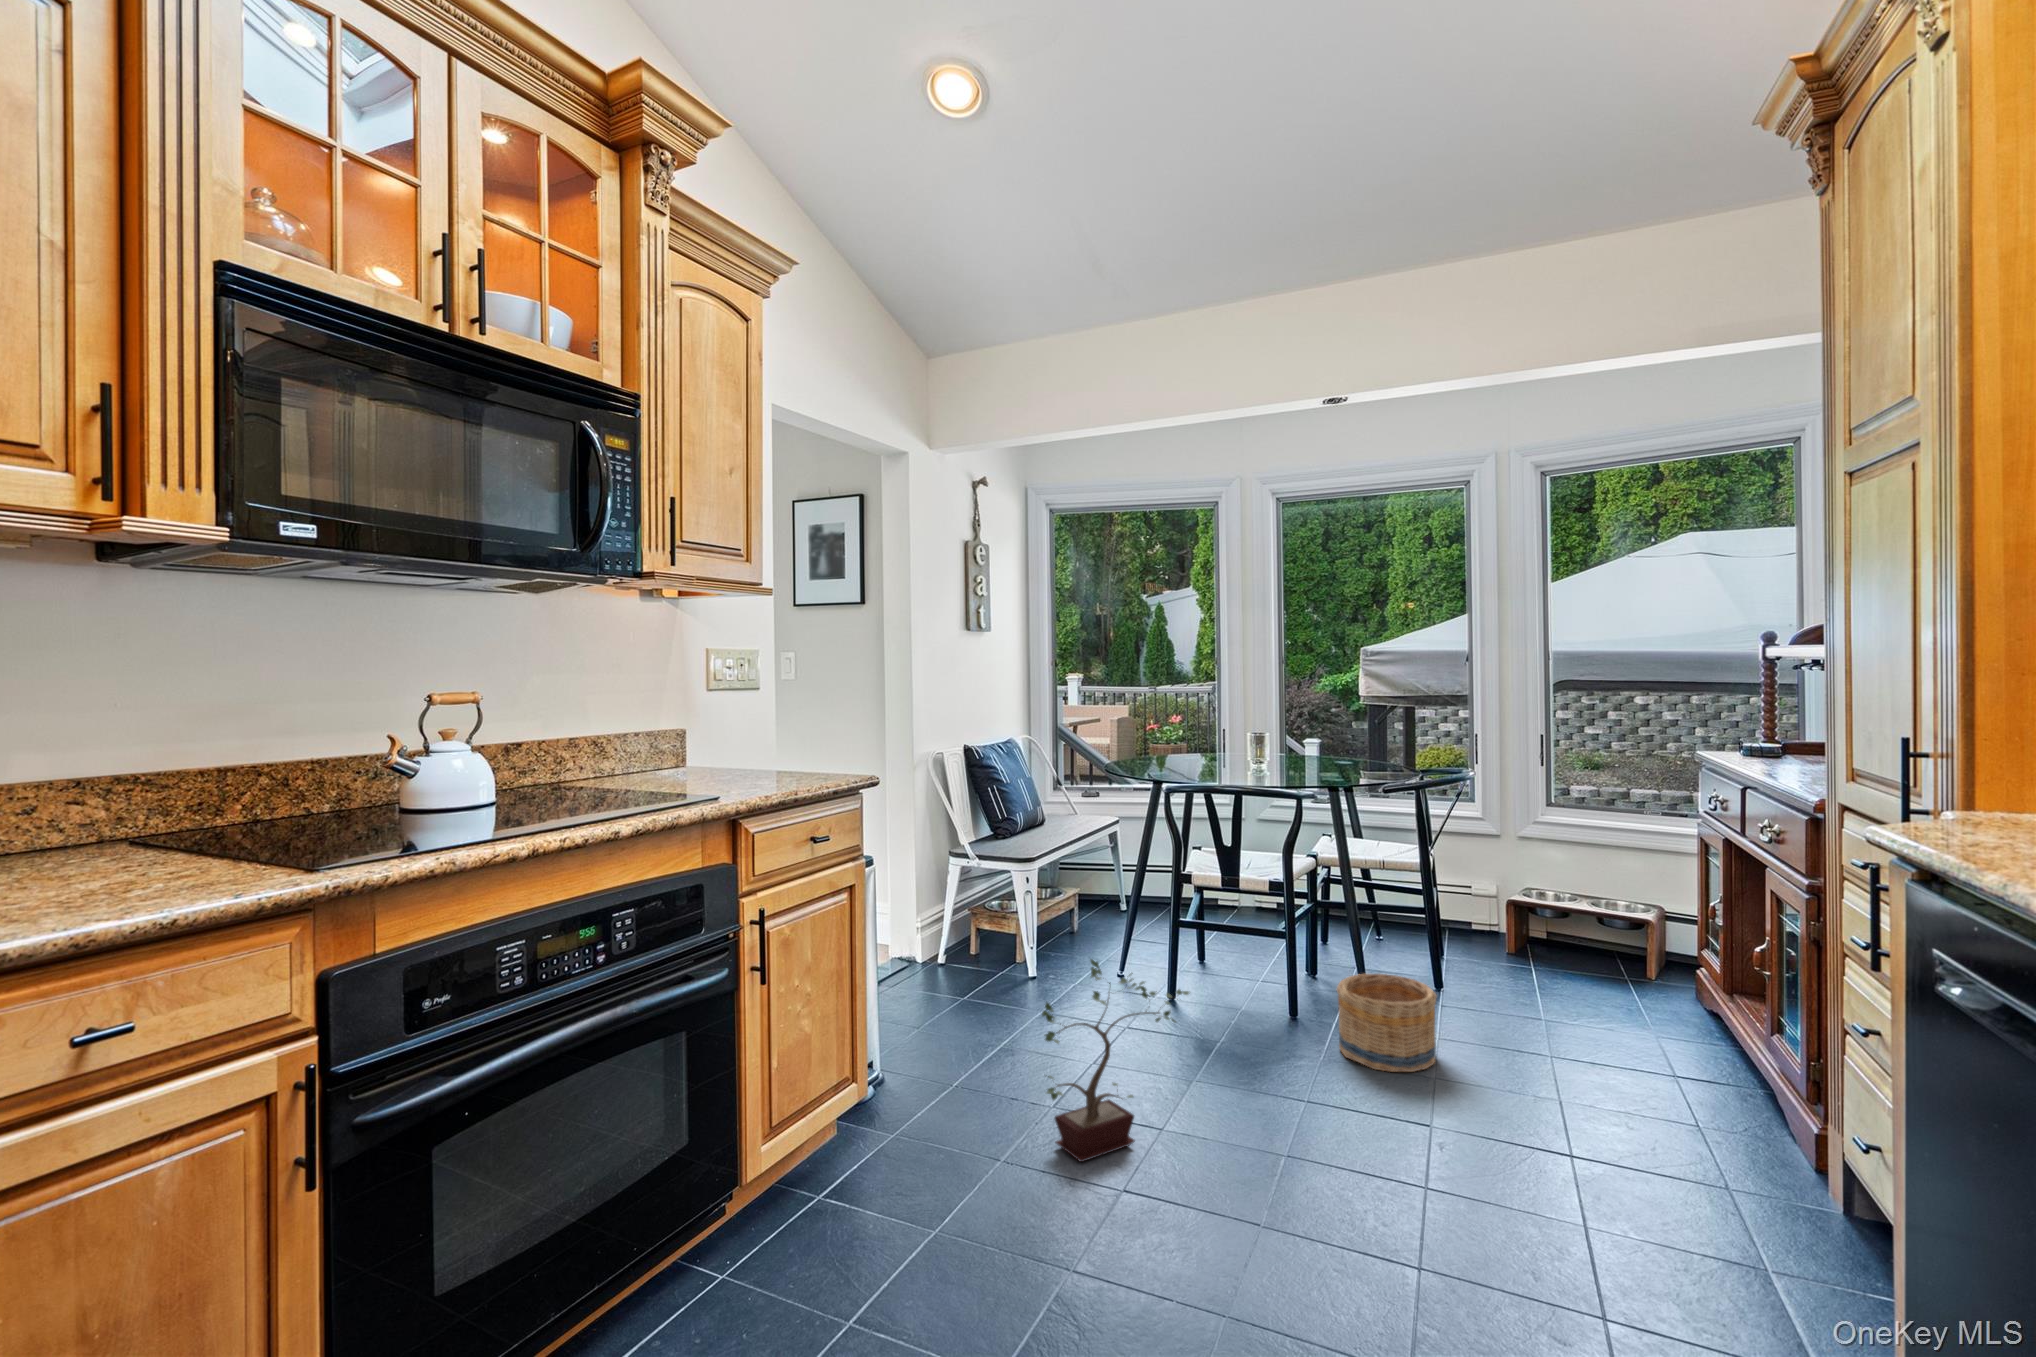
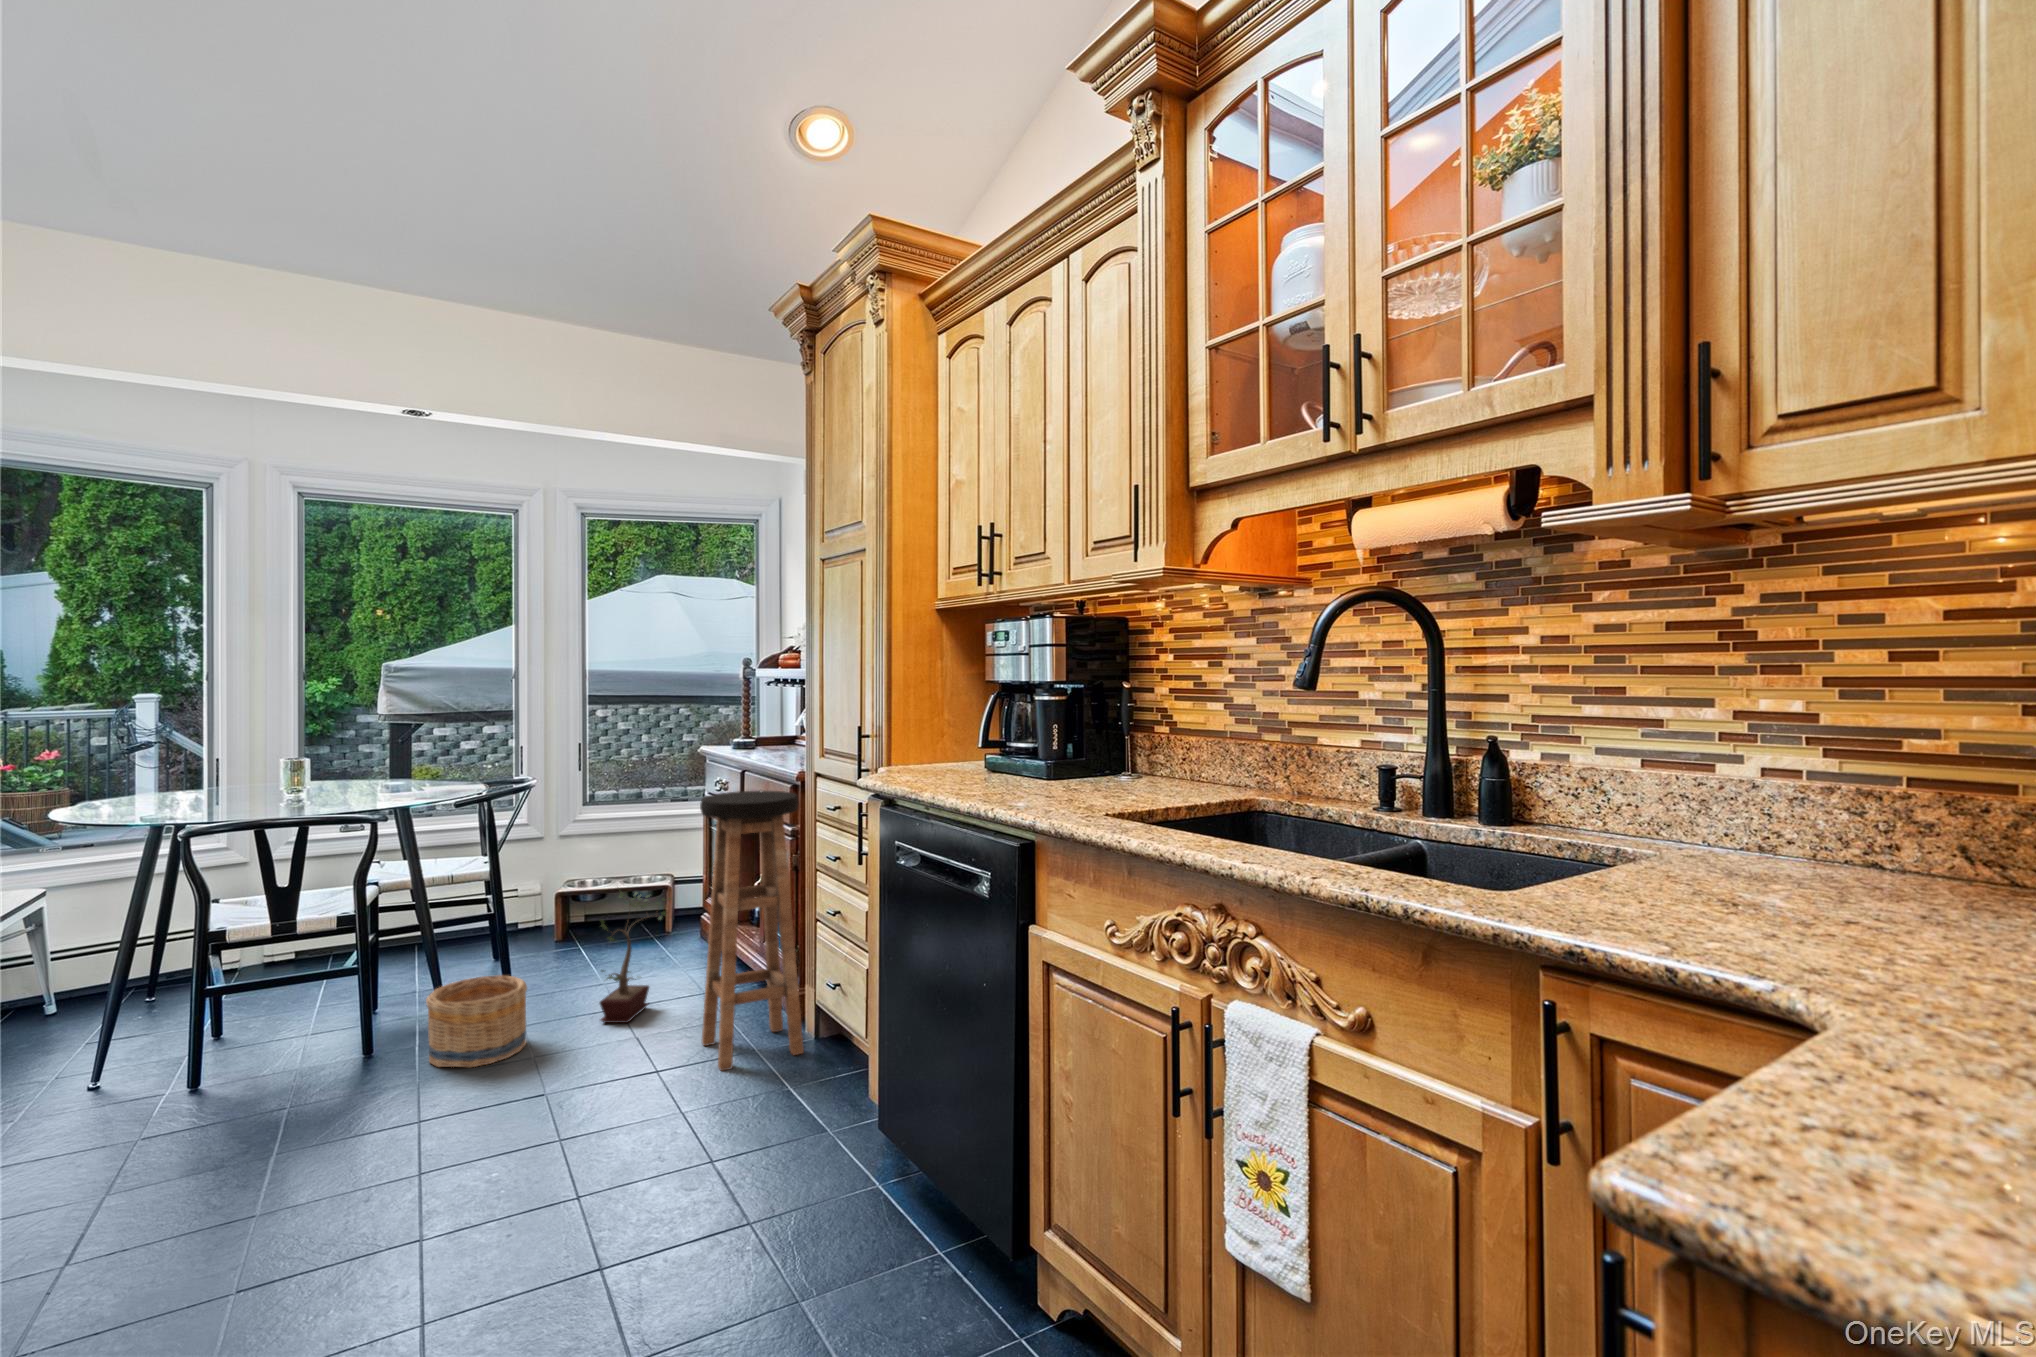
bar stool: none [1638,814,1810,1221] -> present [700,791,804,1071]
potted plant: present [1042,959,1189,1162] -> present [600,891,670,1023]

